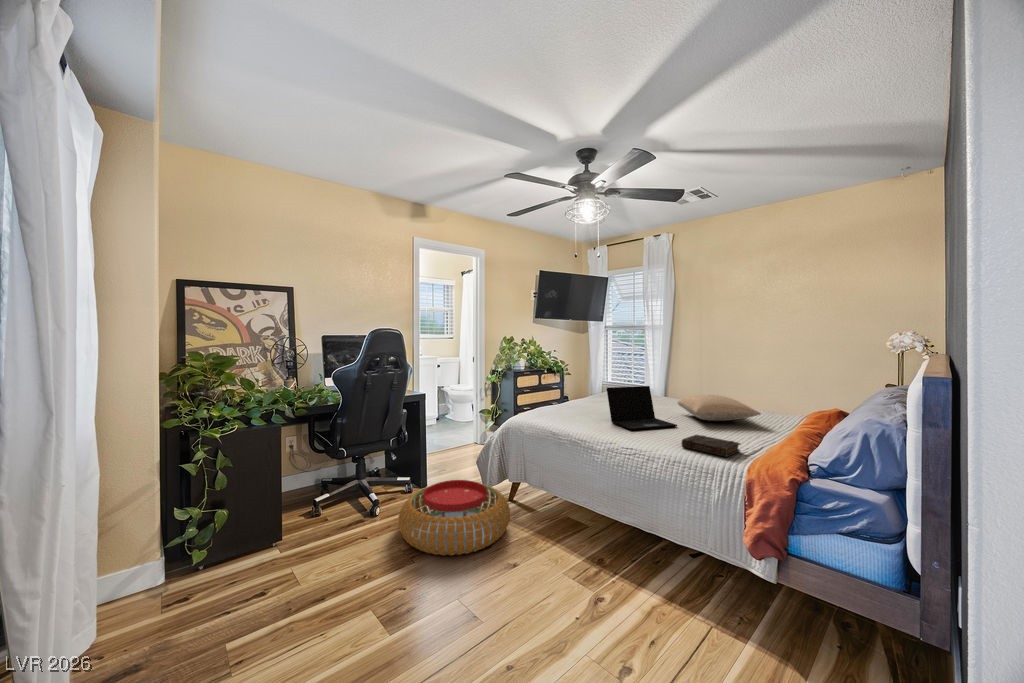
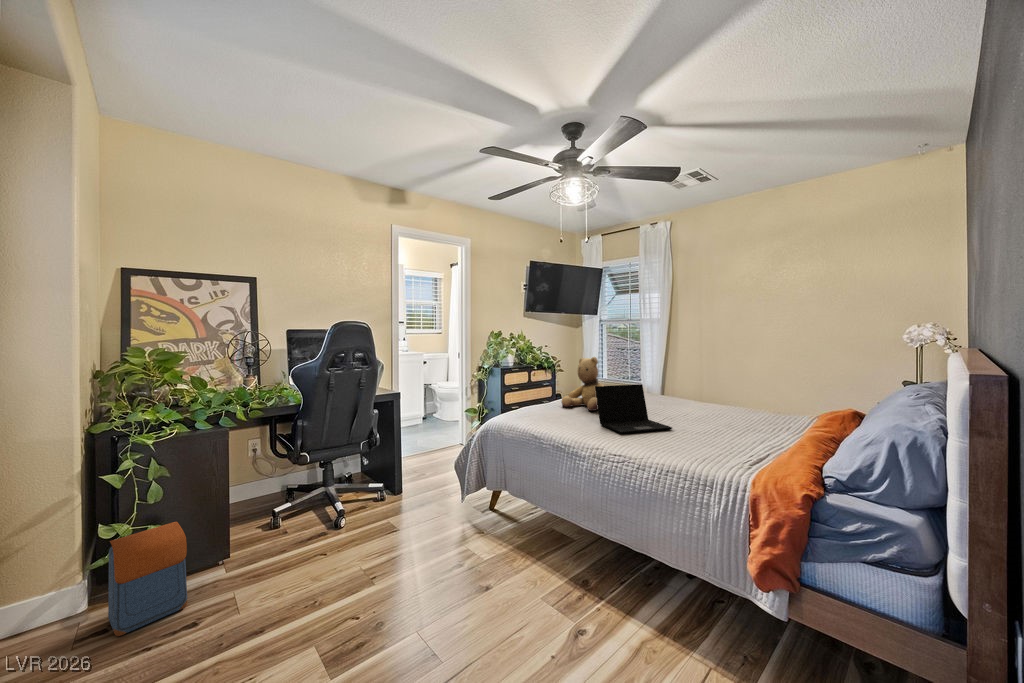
teddy bear: none [574,361,616,411] -> present [562,357,604,411]
pillow: present [678,395,761,421] -> none [673,394,765,423]
book: present [681,435,740,457] -> none [676,439,743,466]
pouf: present [399,480,510,555] -> none [361,488,487,576]
backpack: none [188,506,253,603] -> present [108,522,188,636]

